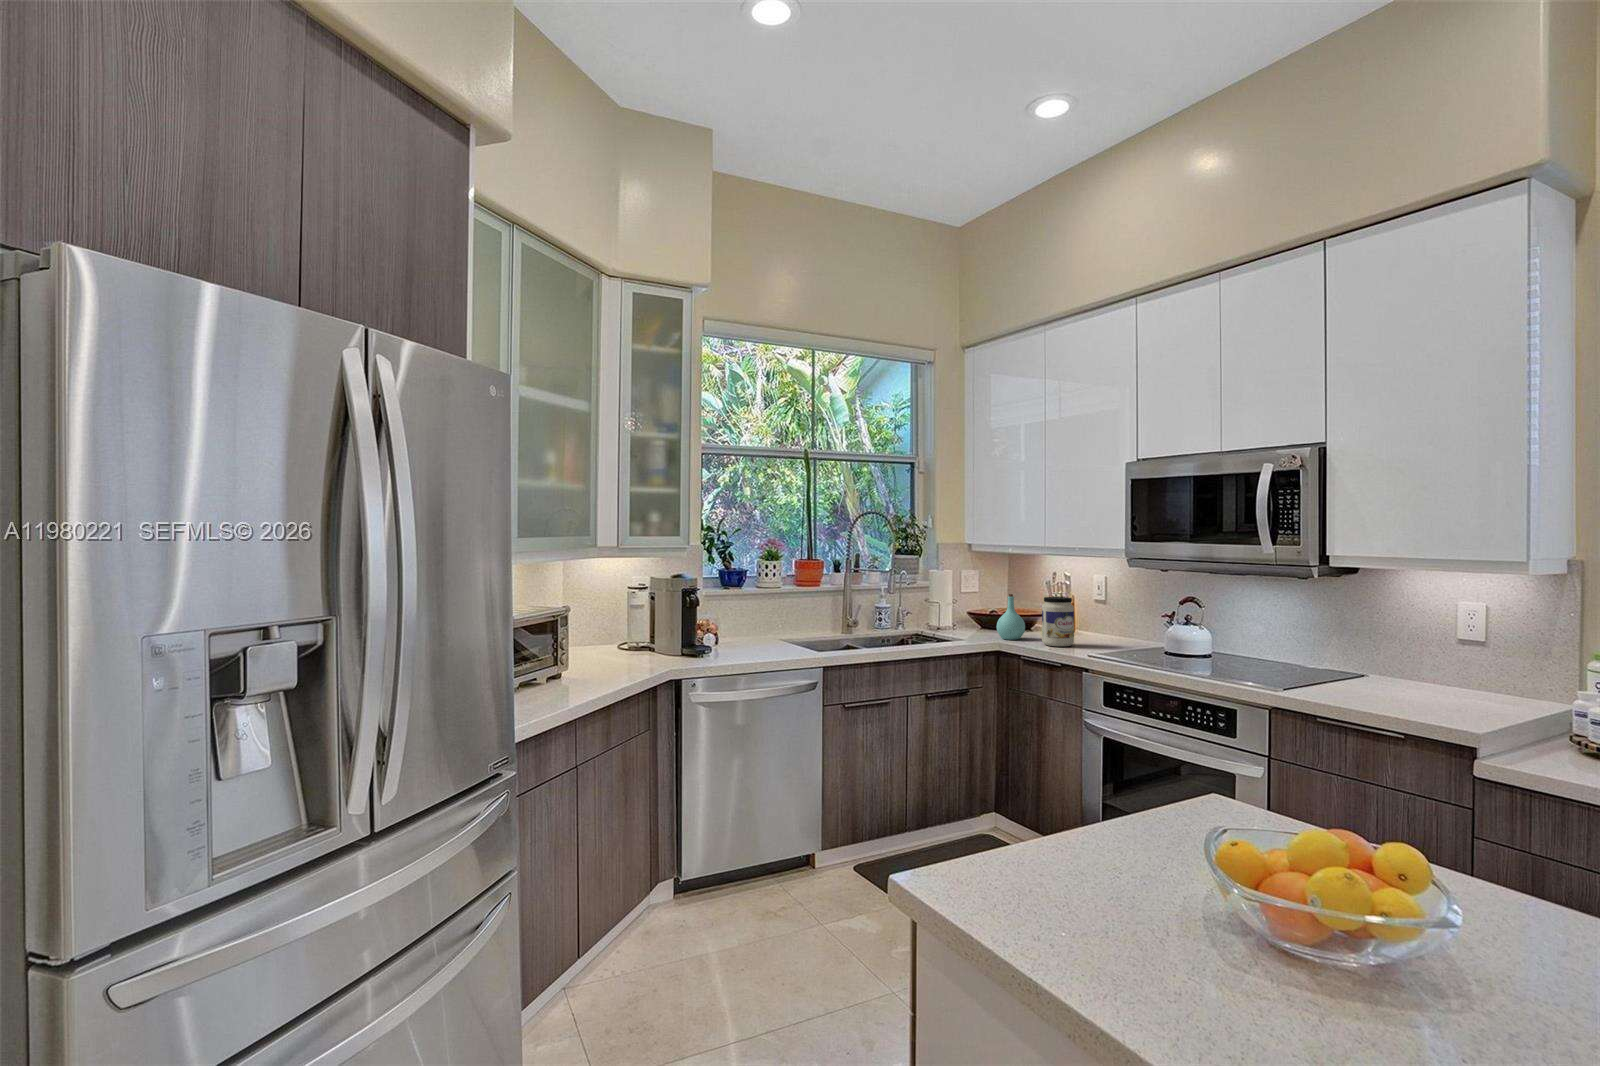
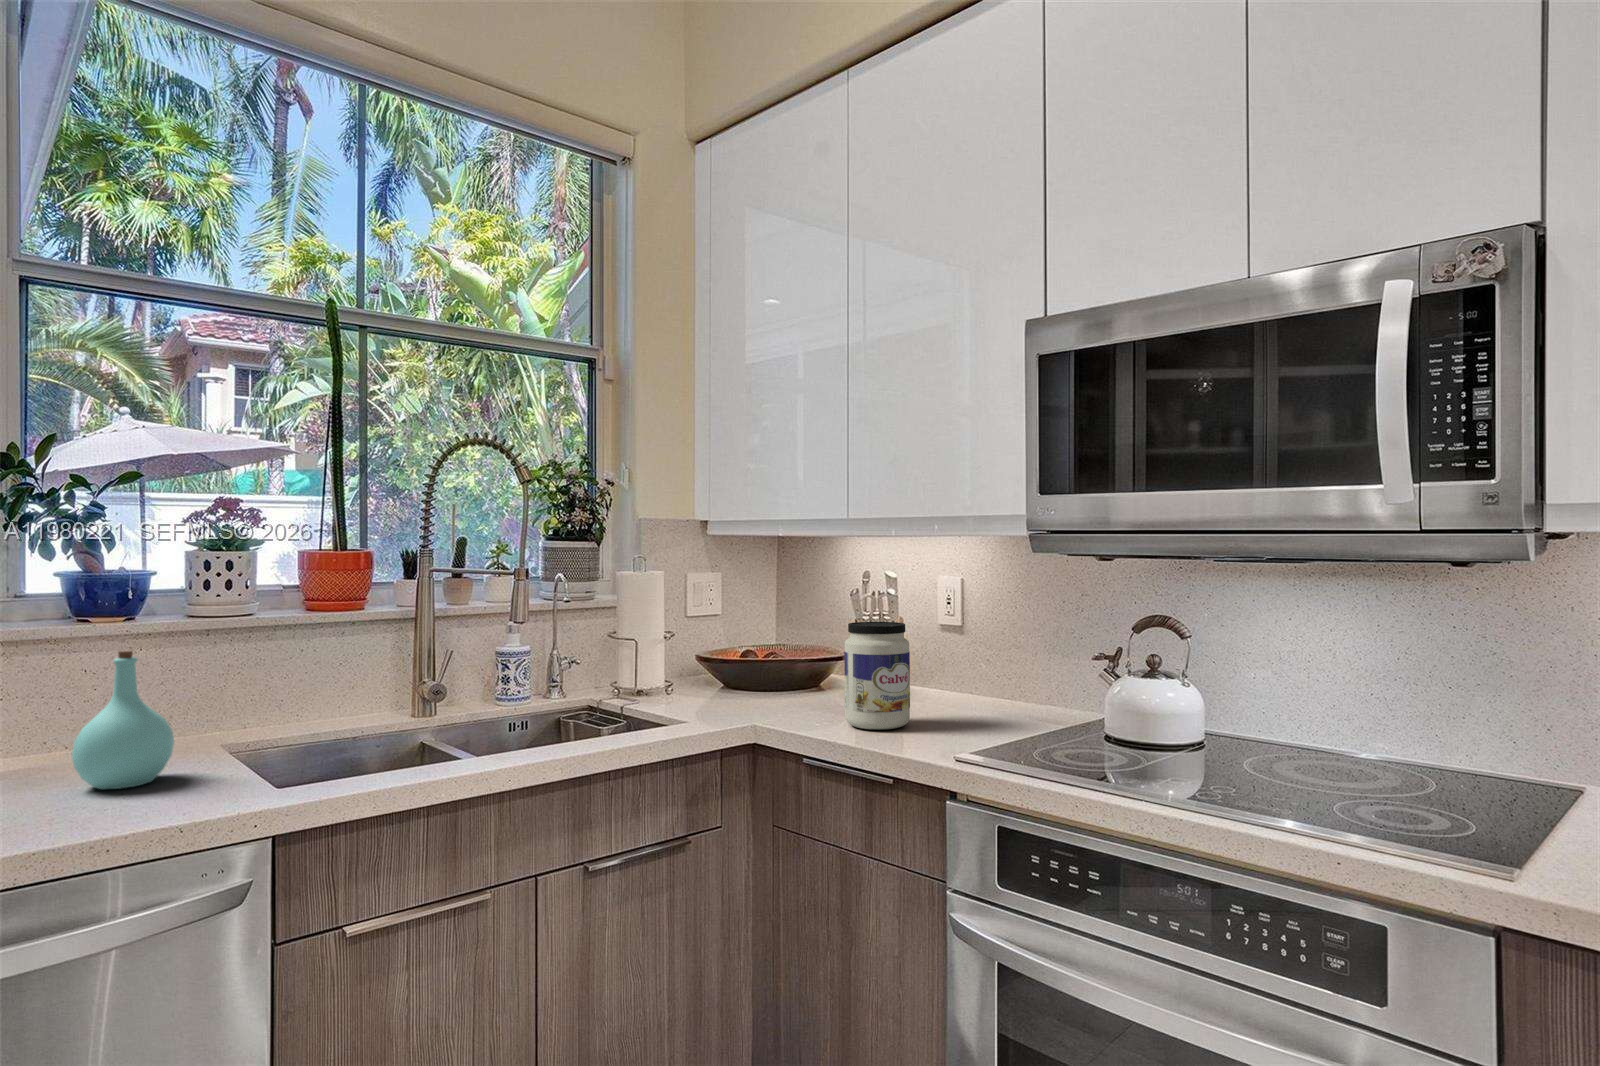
bottle: present [996,594,1025,640] -> present [72,651,174,789]

